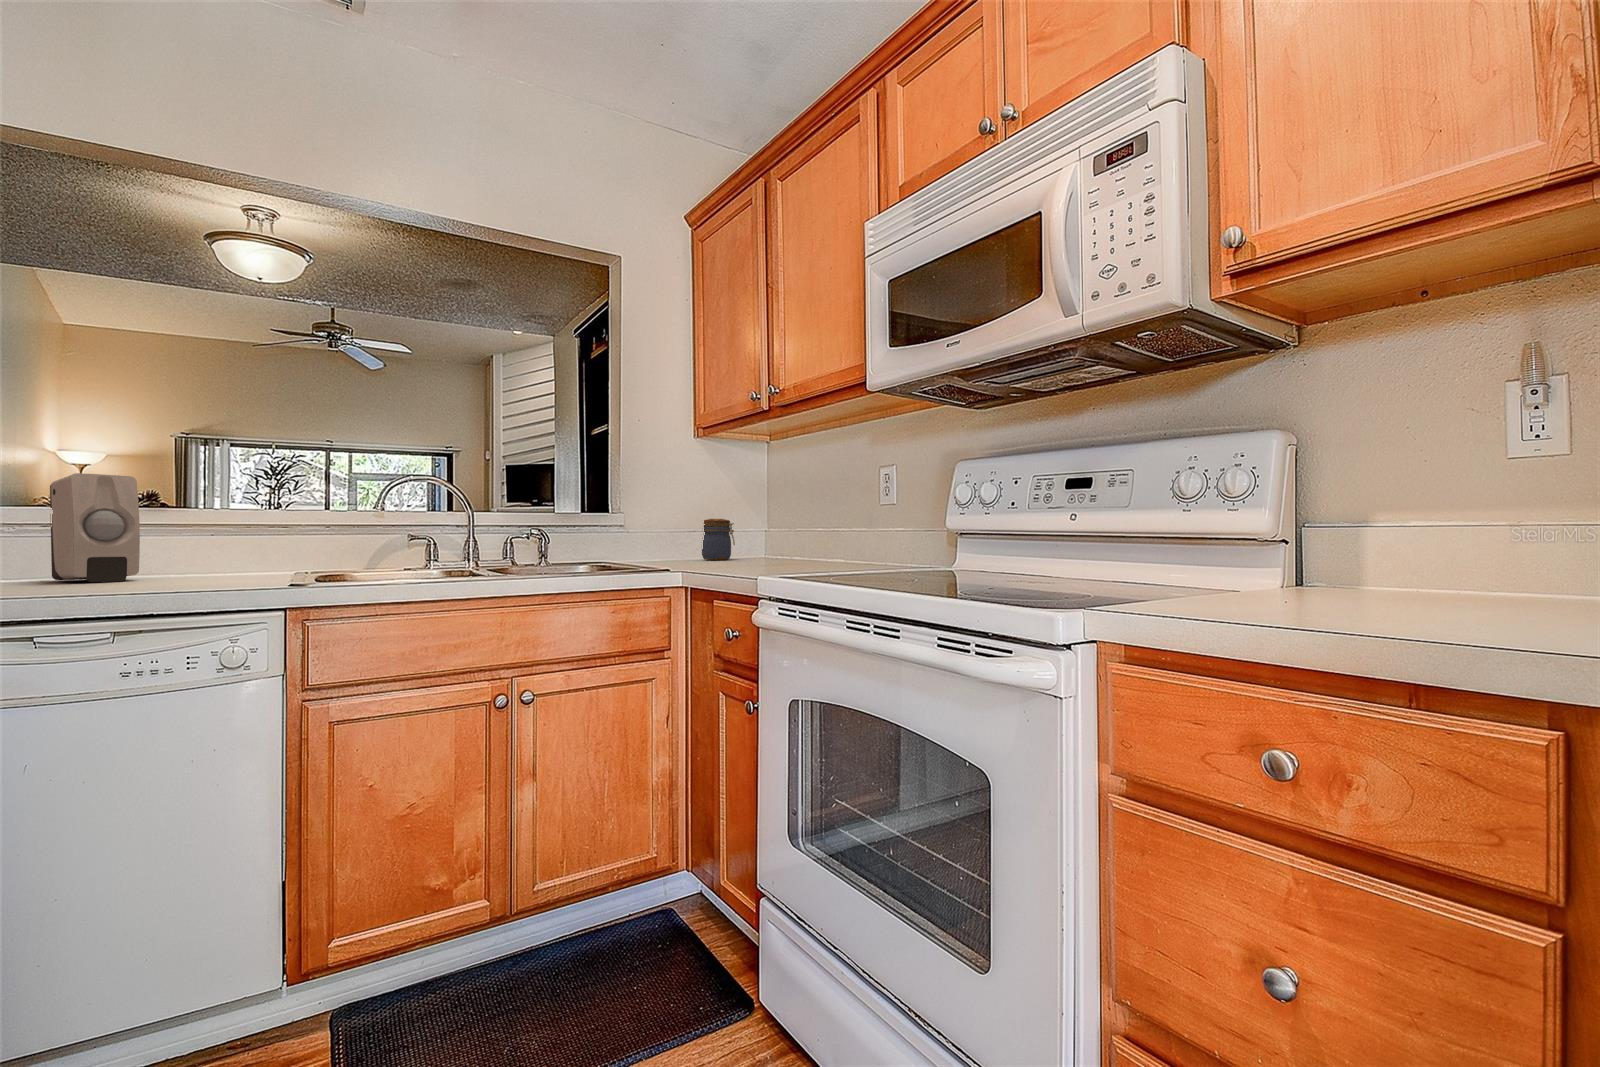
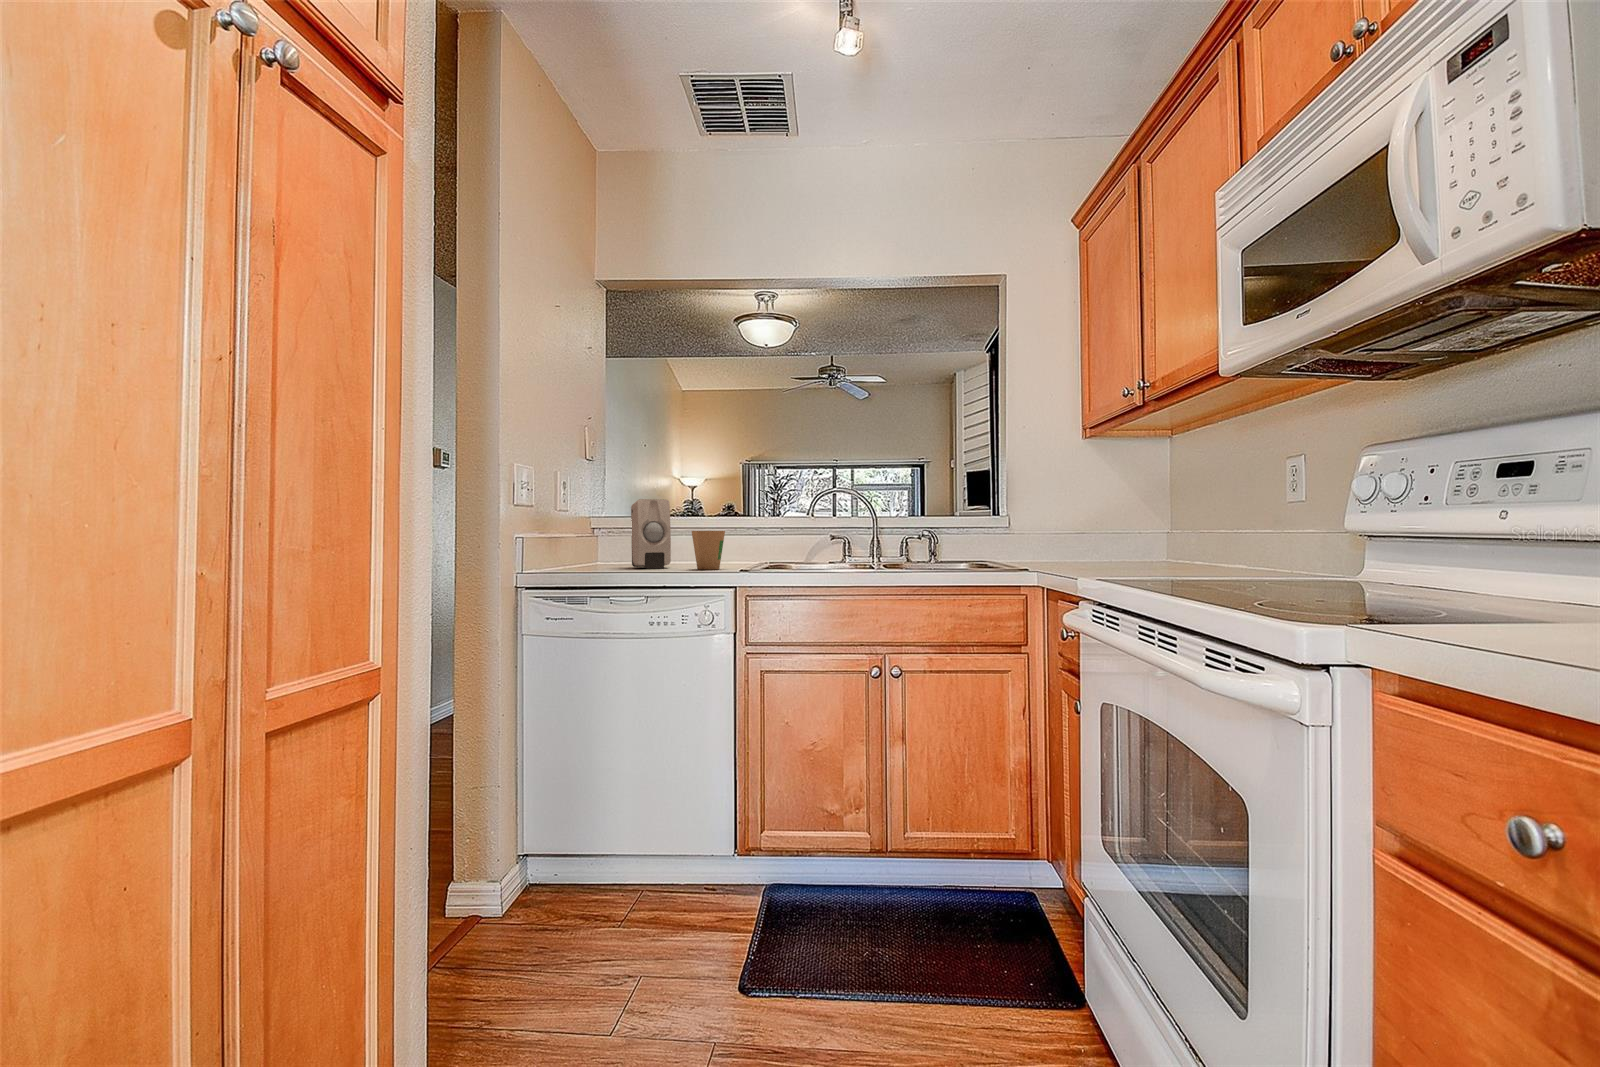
jar: present [702,519,735,560] -> none [1095,519,1131,561]
paper cup: none [188,524,250,581] -> present [692,531,725,570]

